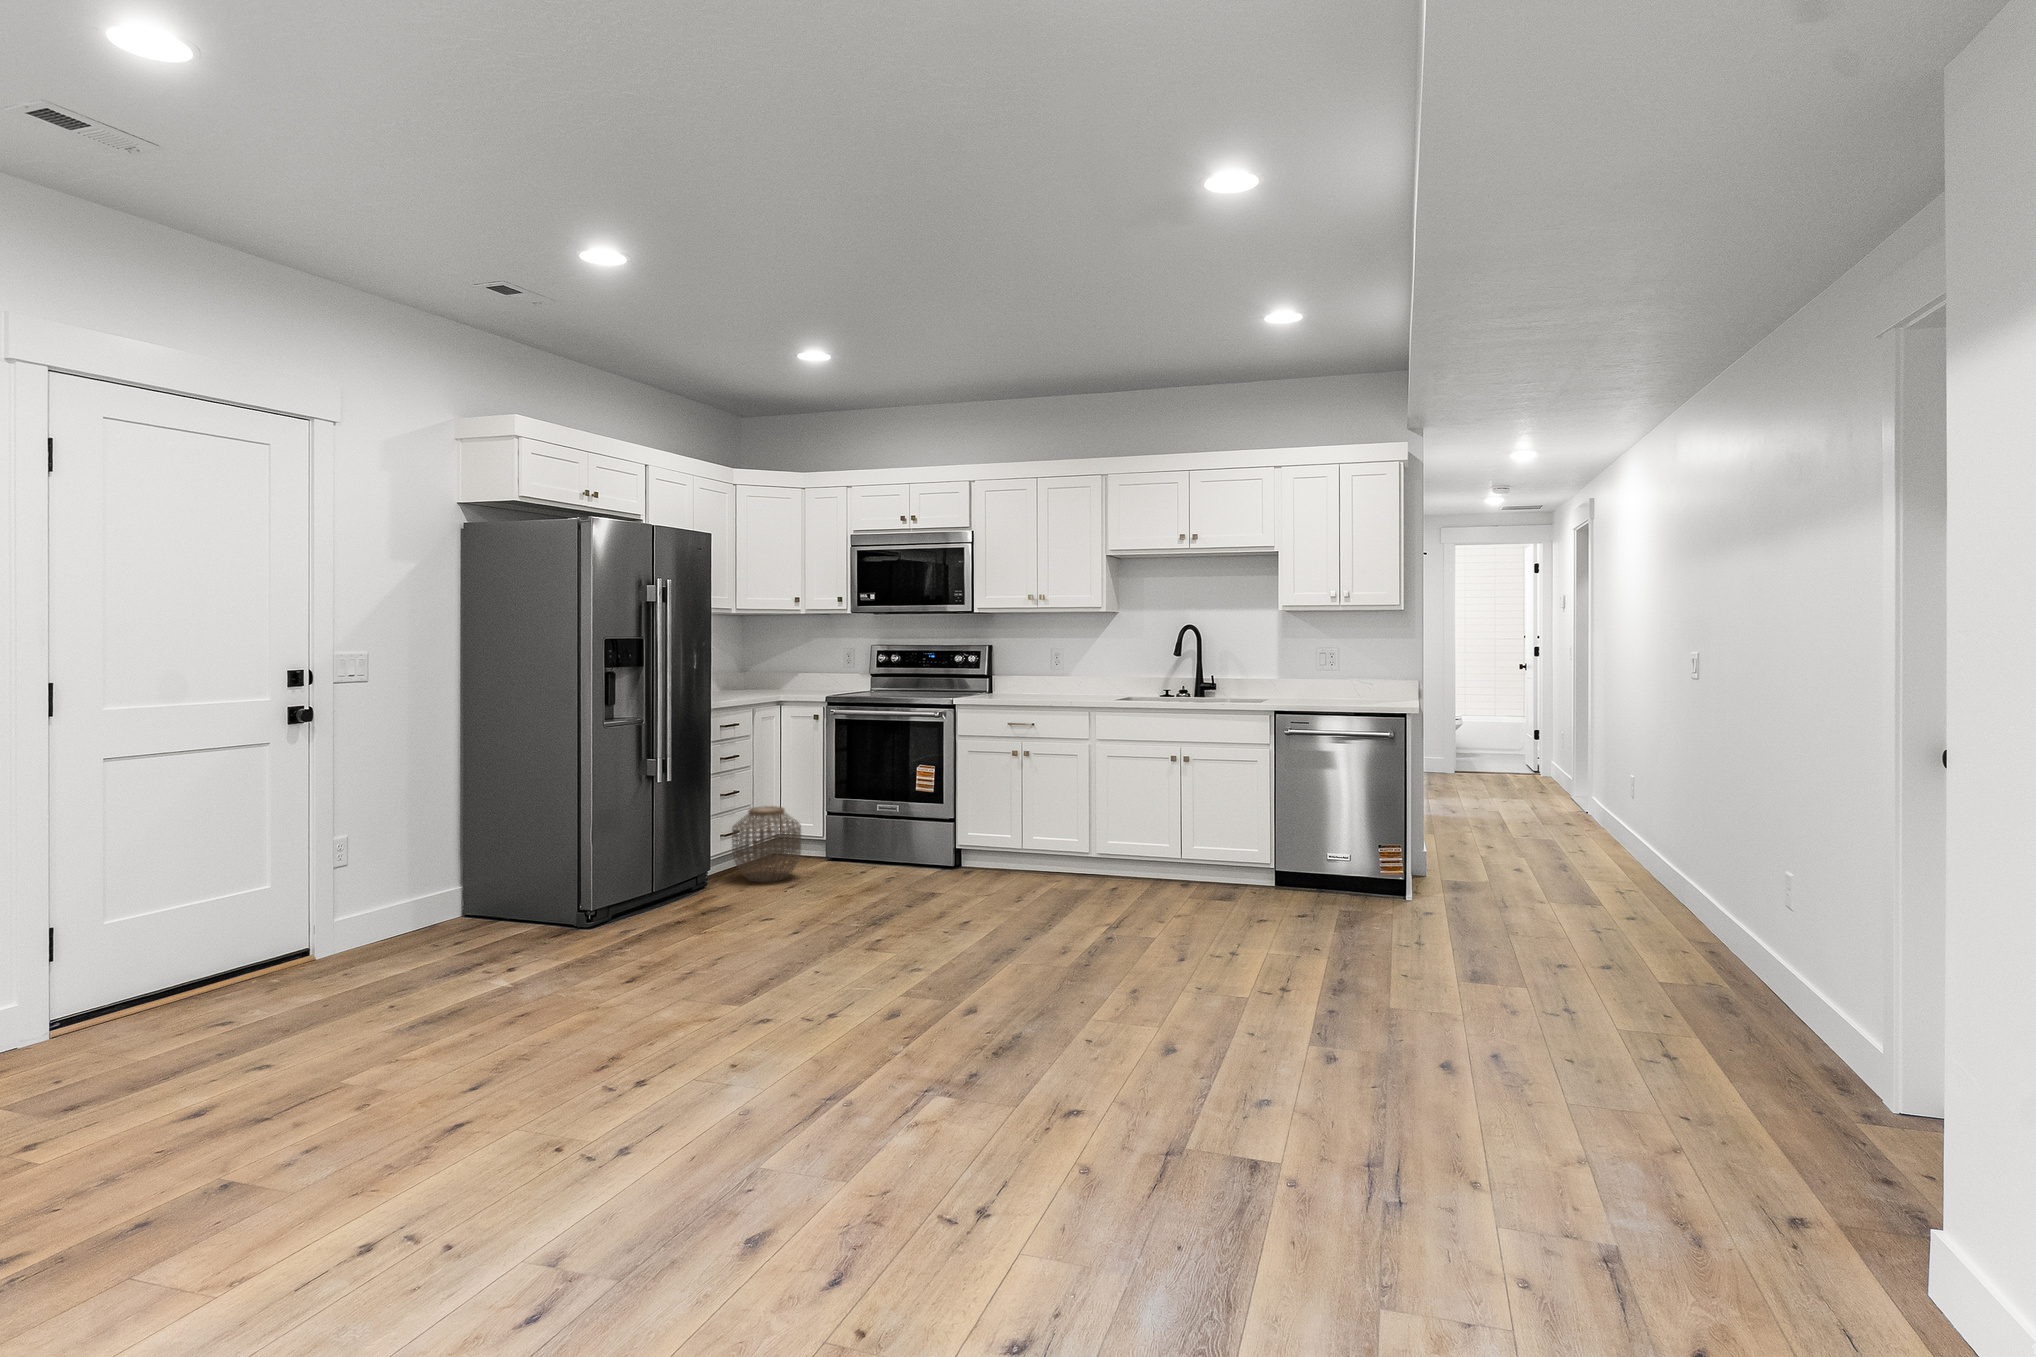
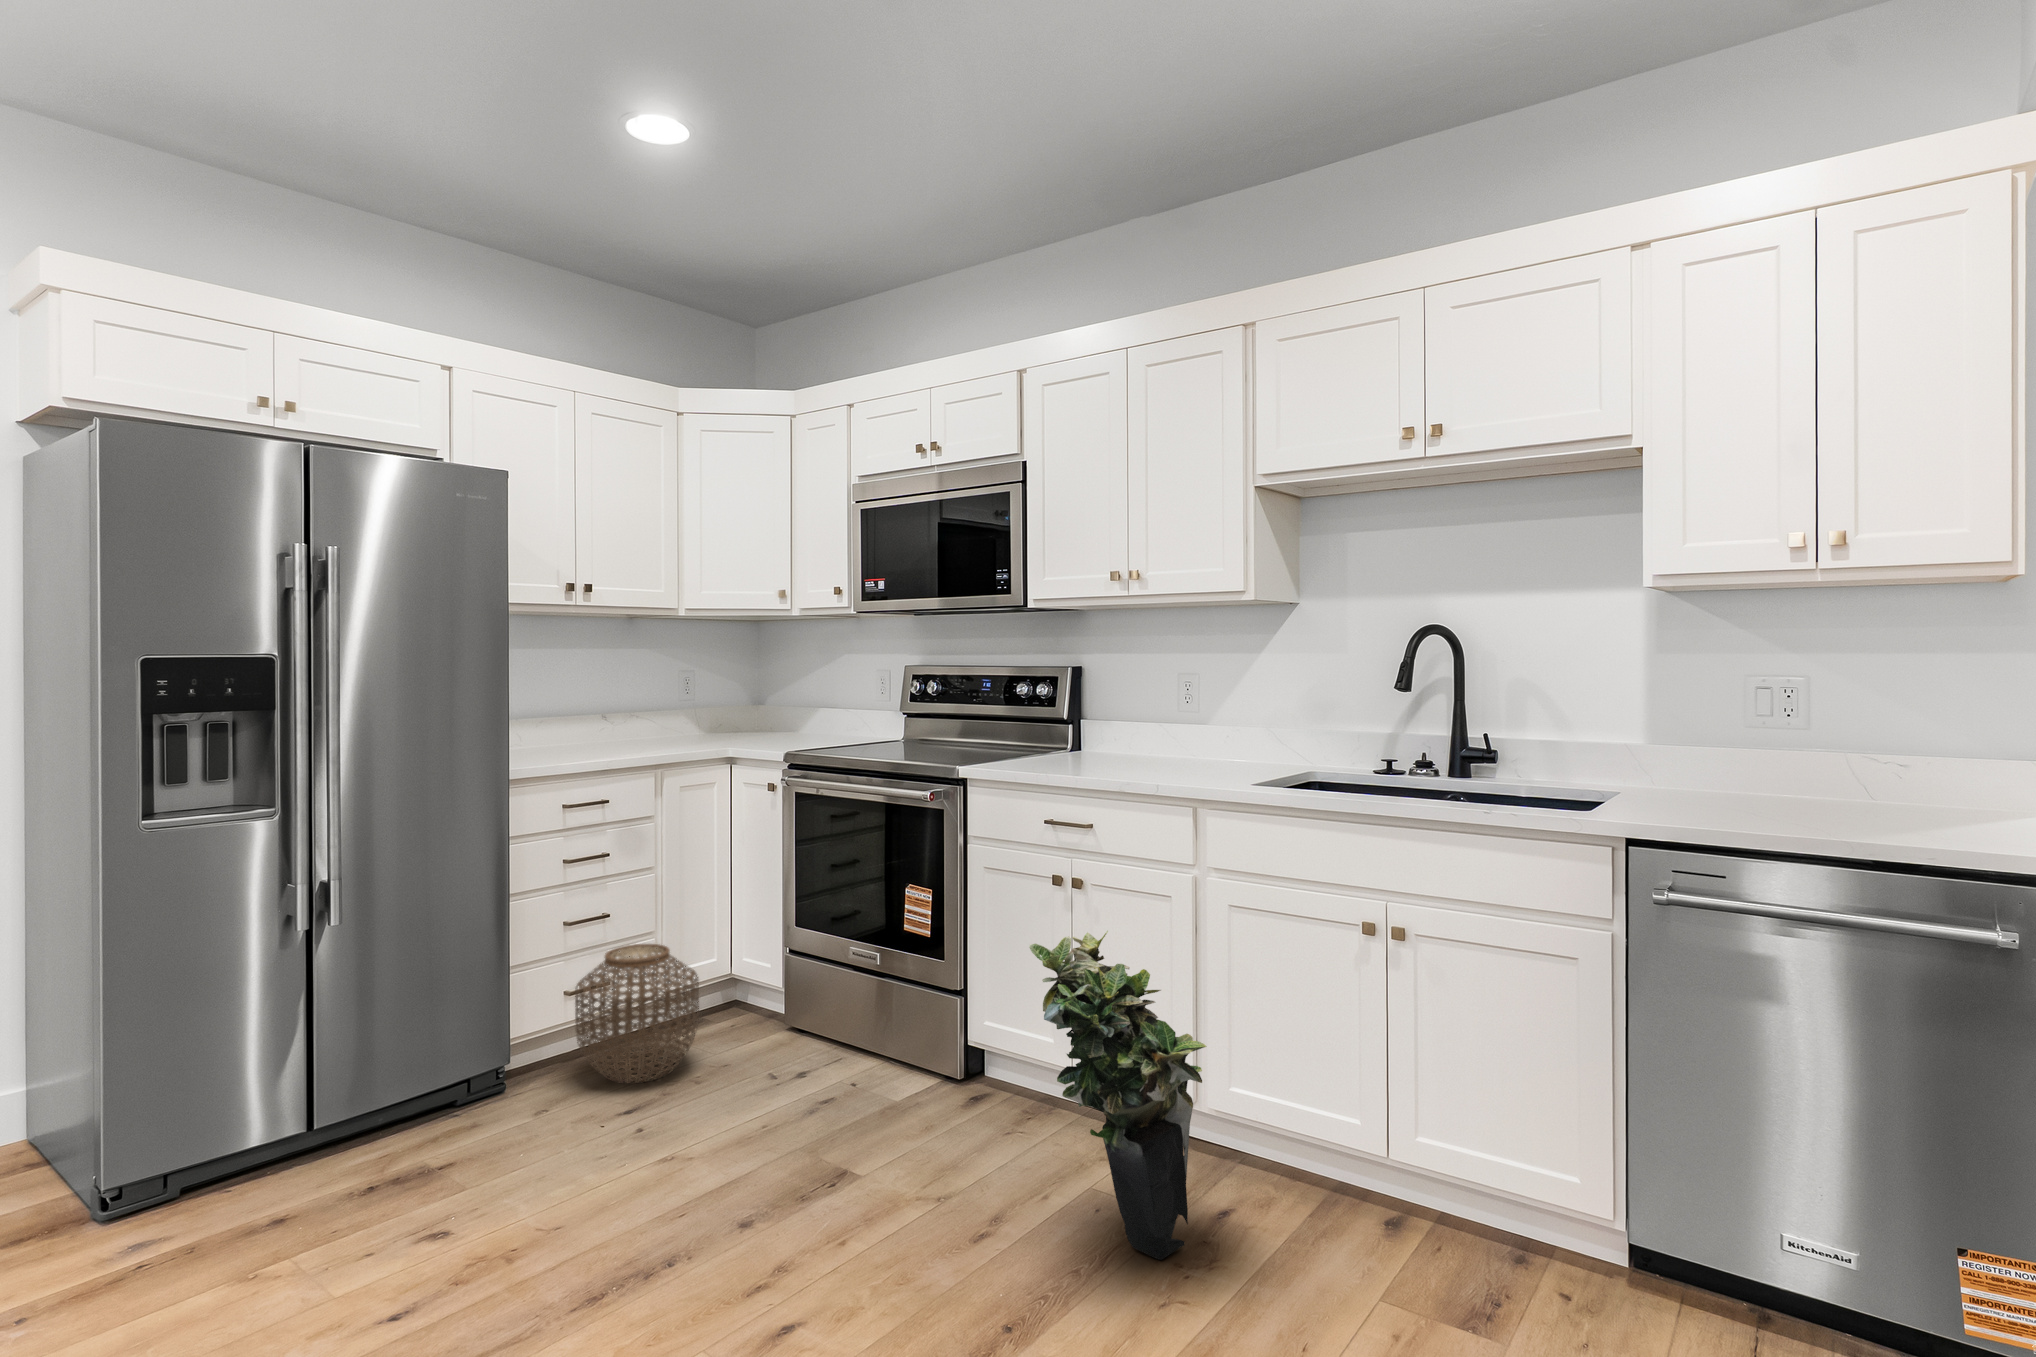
potted plant: none [1036,765,1117,899] -> present [1029,931,1206,1260]

